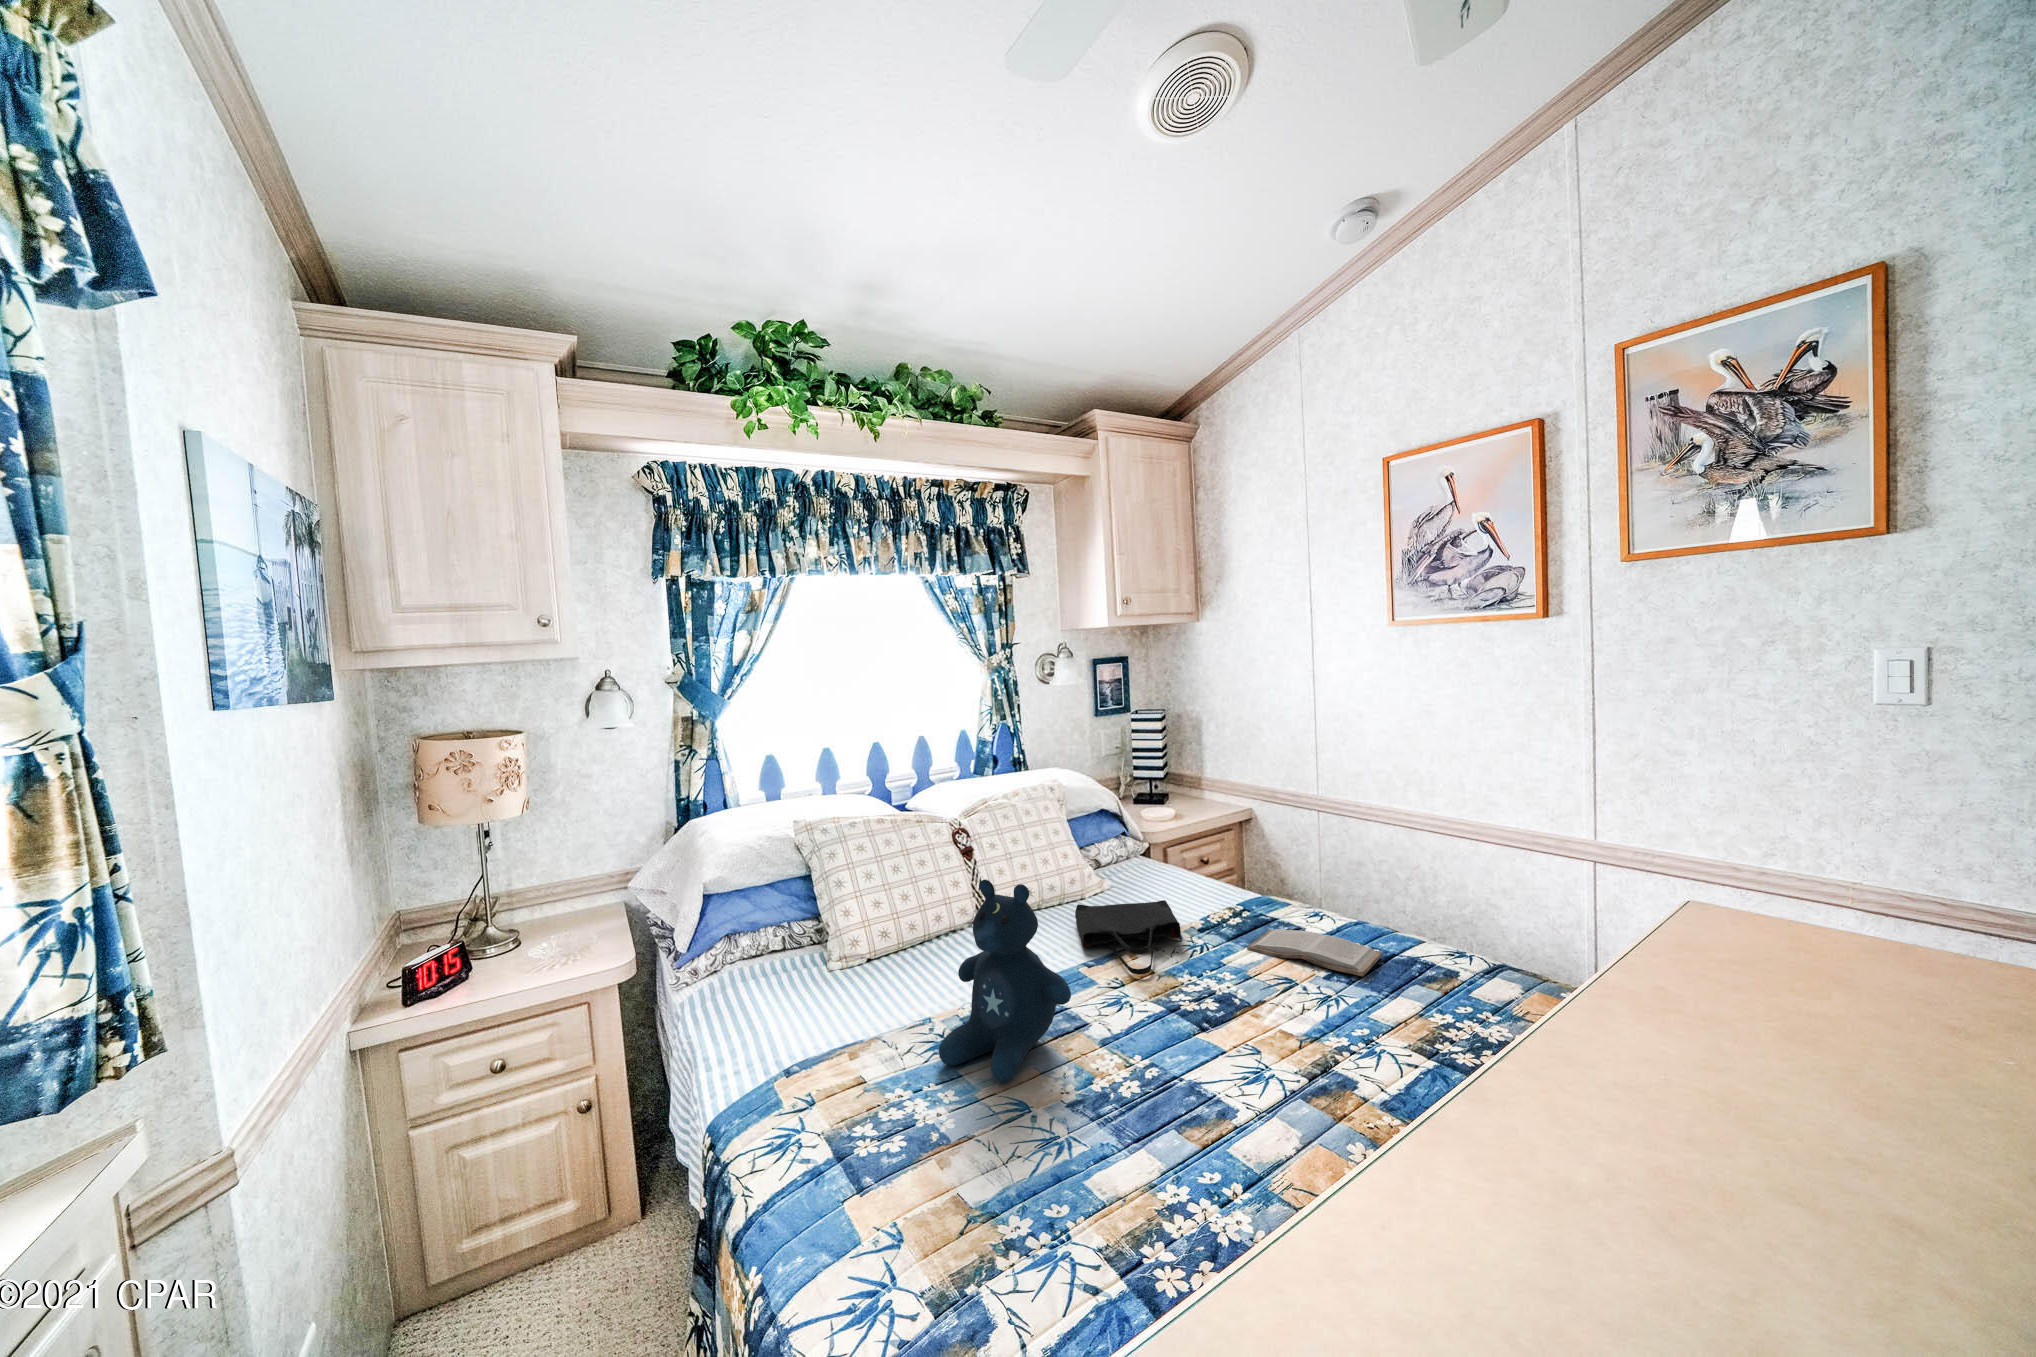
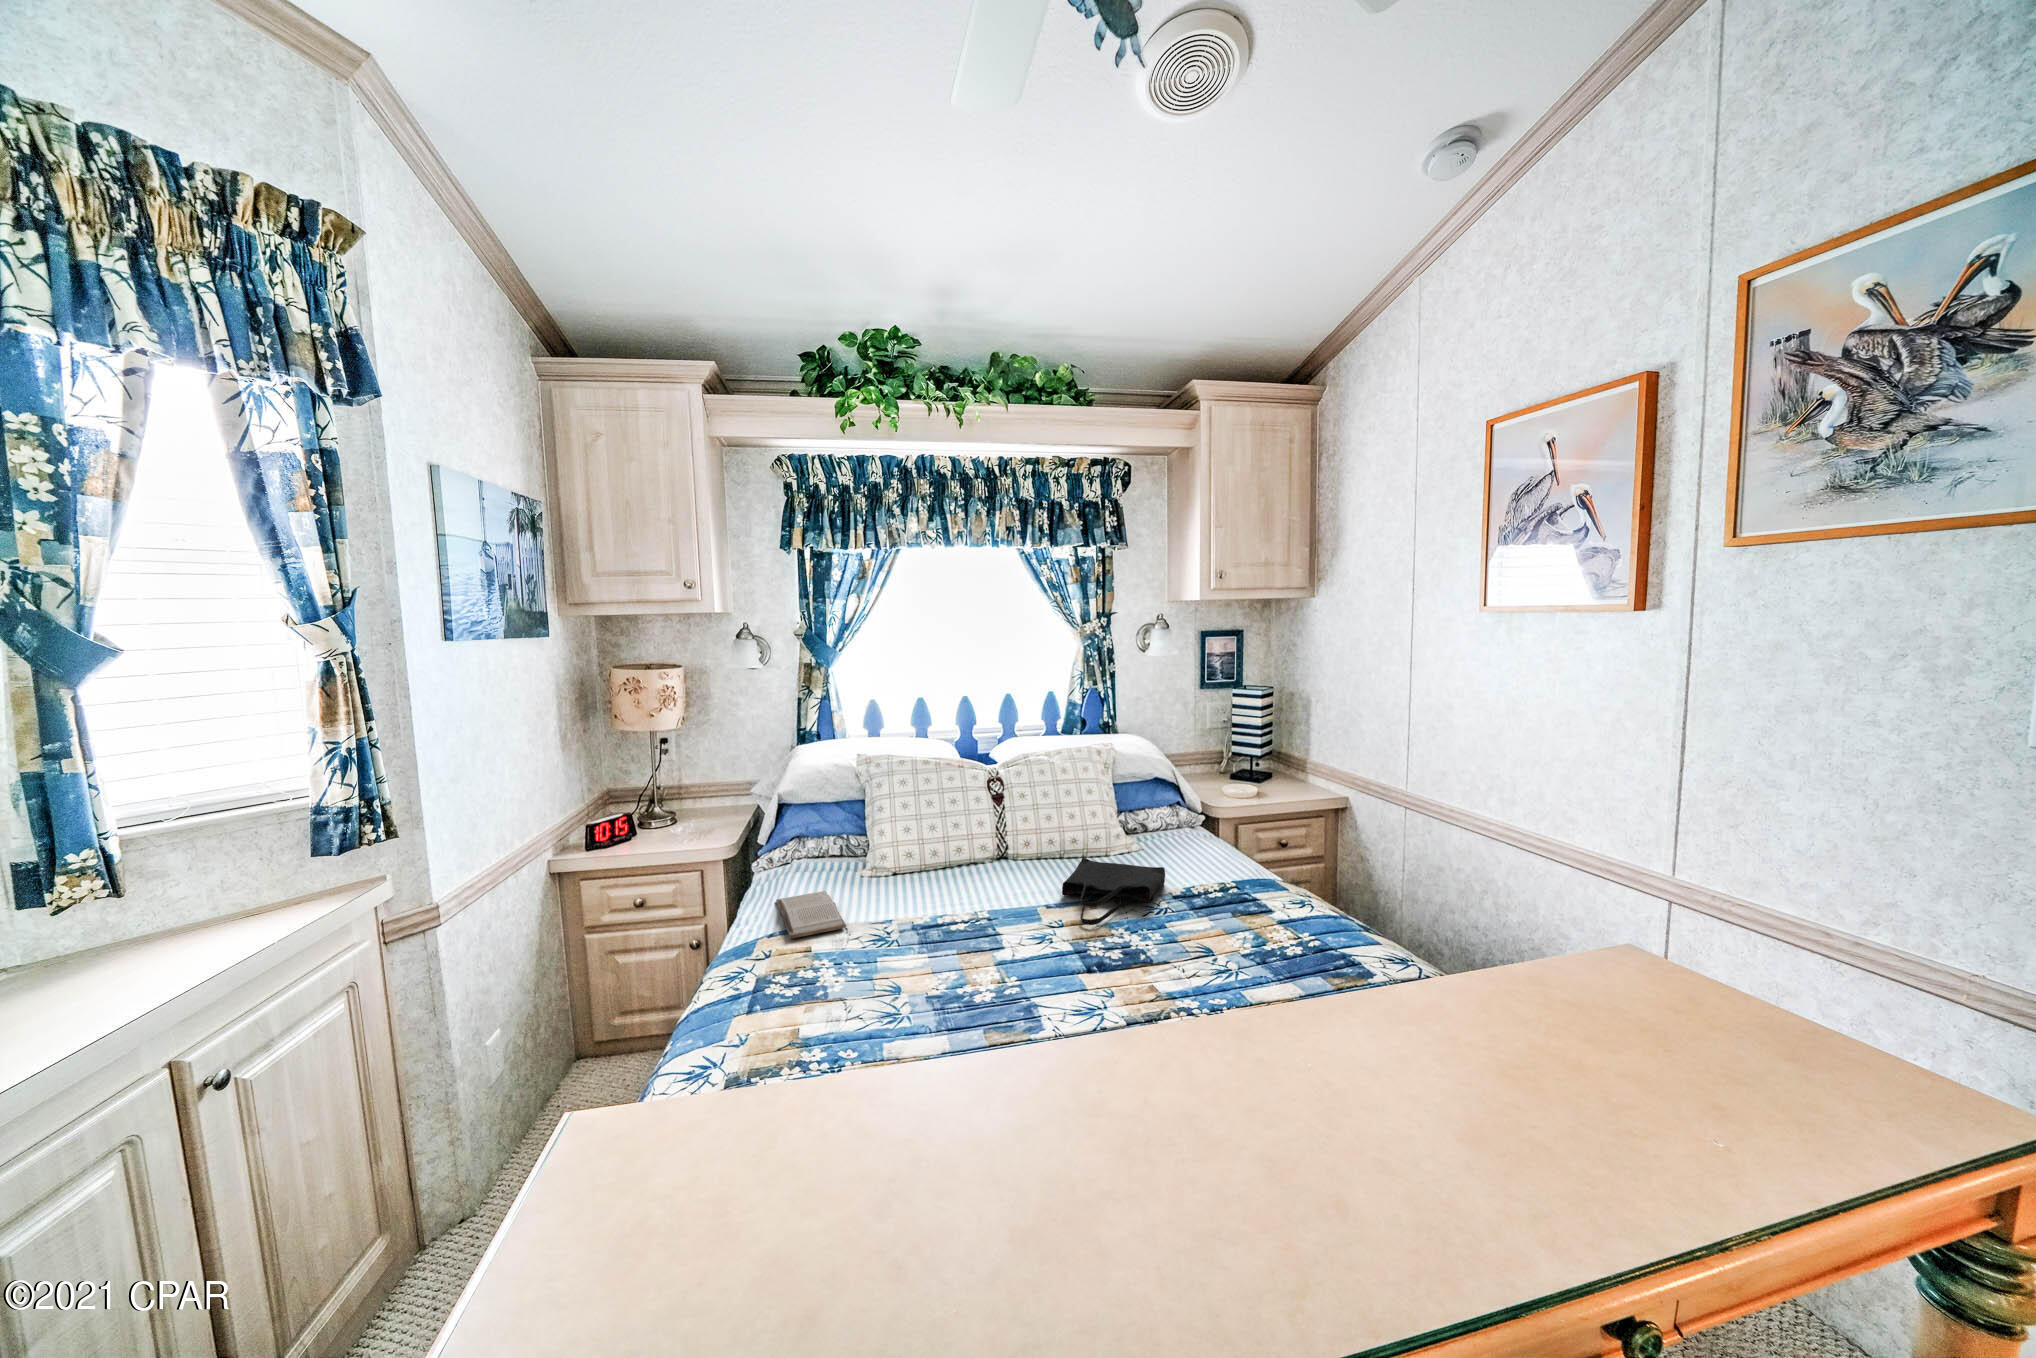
stuffed bear: present [939,879,1071,1083] -> none [871,816,973,978]
book: present [1247,929,1382,976] -> present [776,891,846,939]

